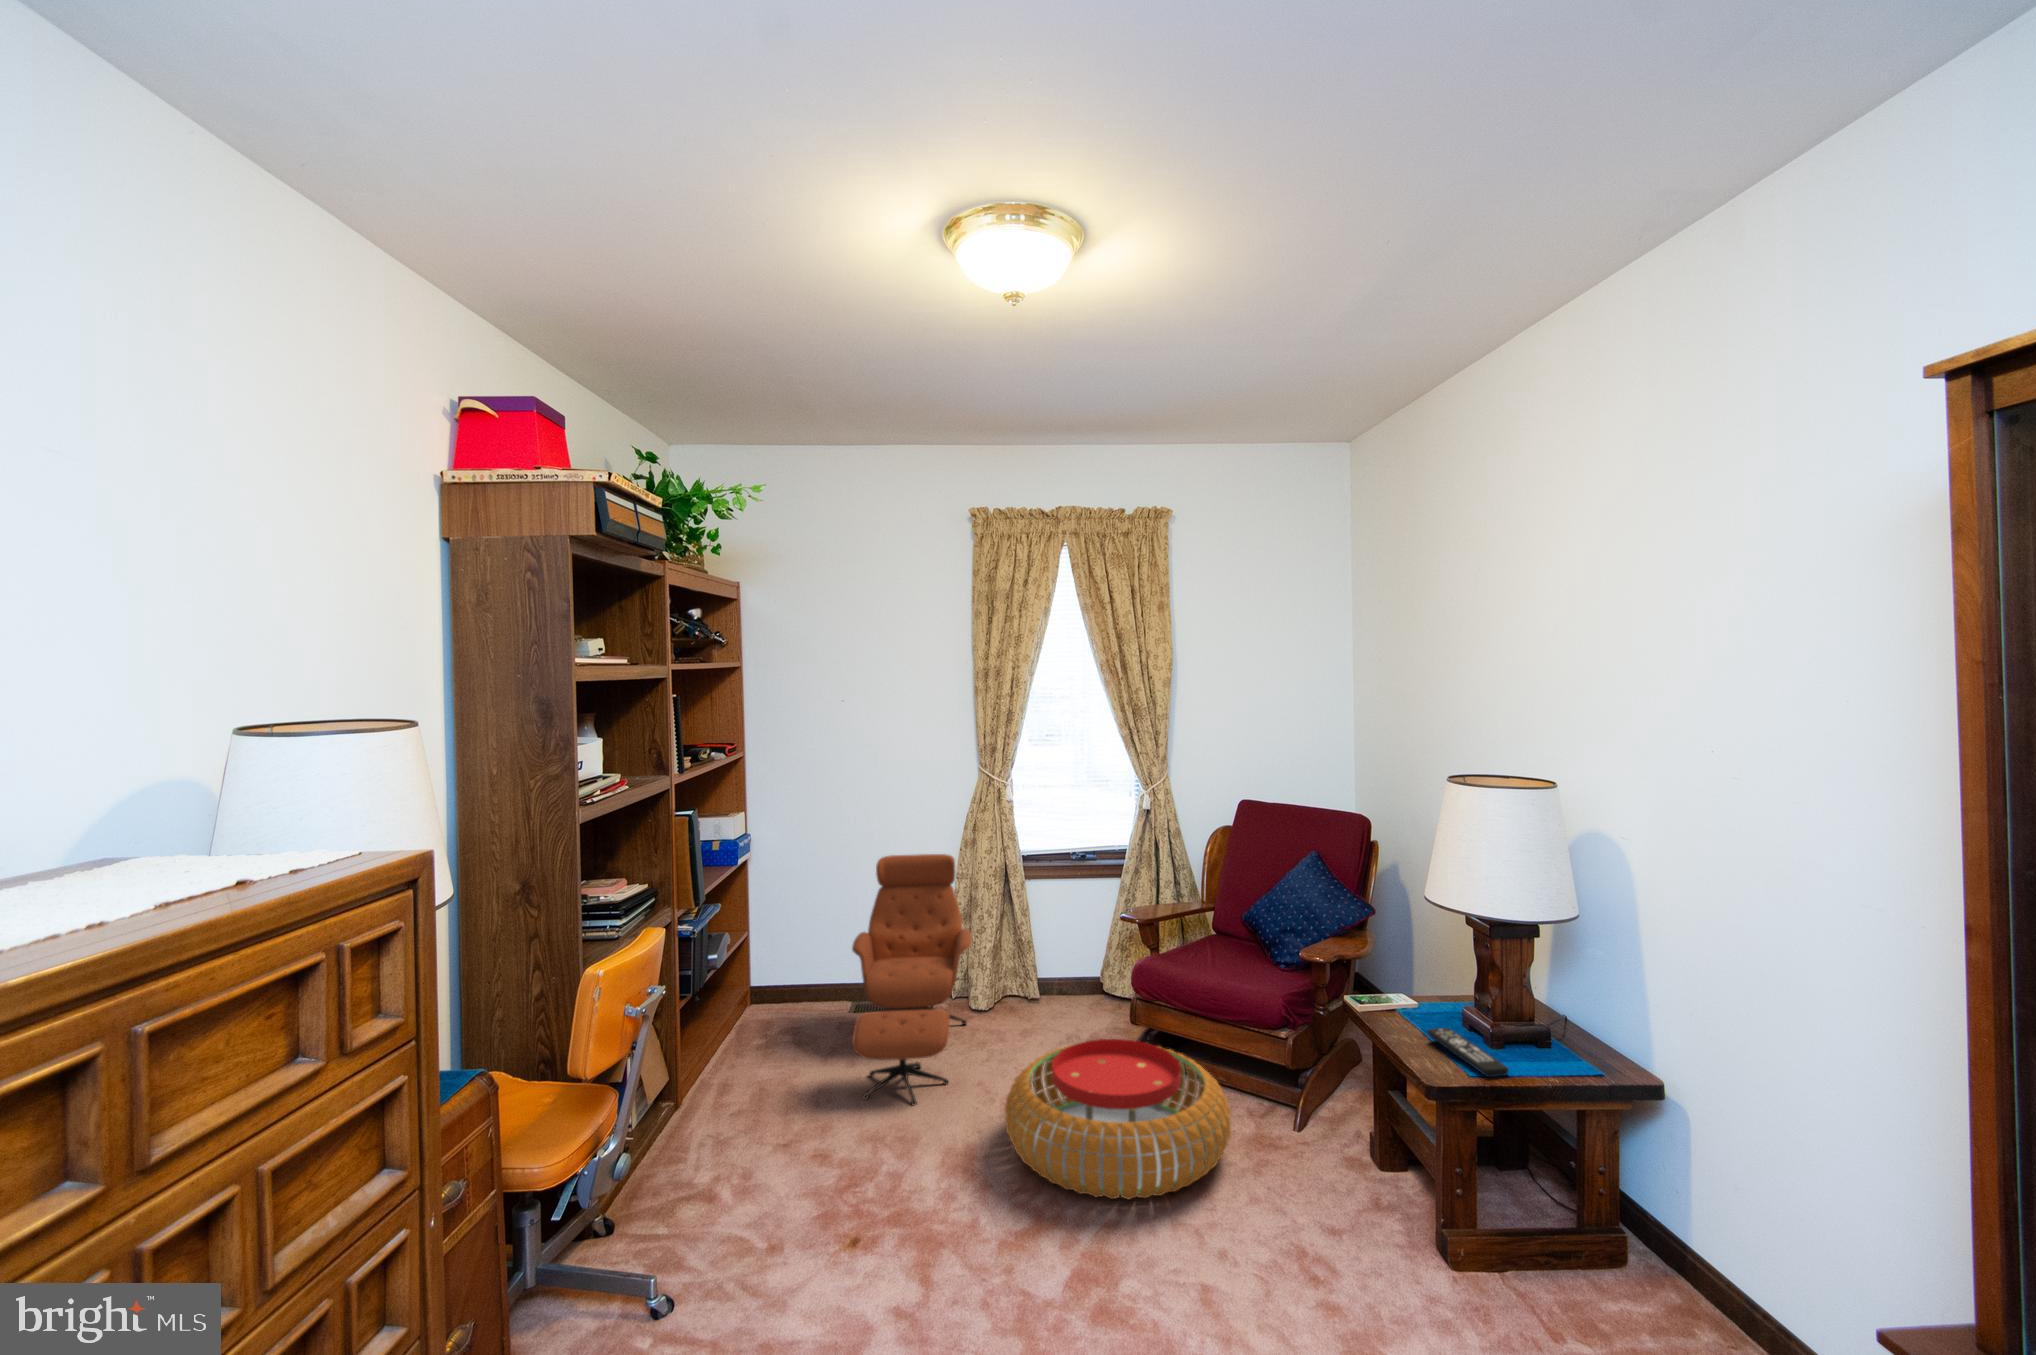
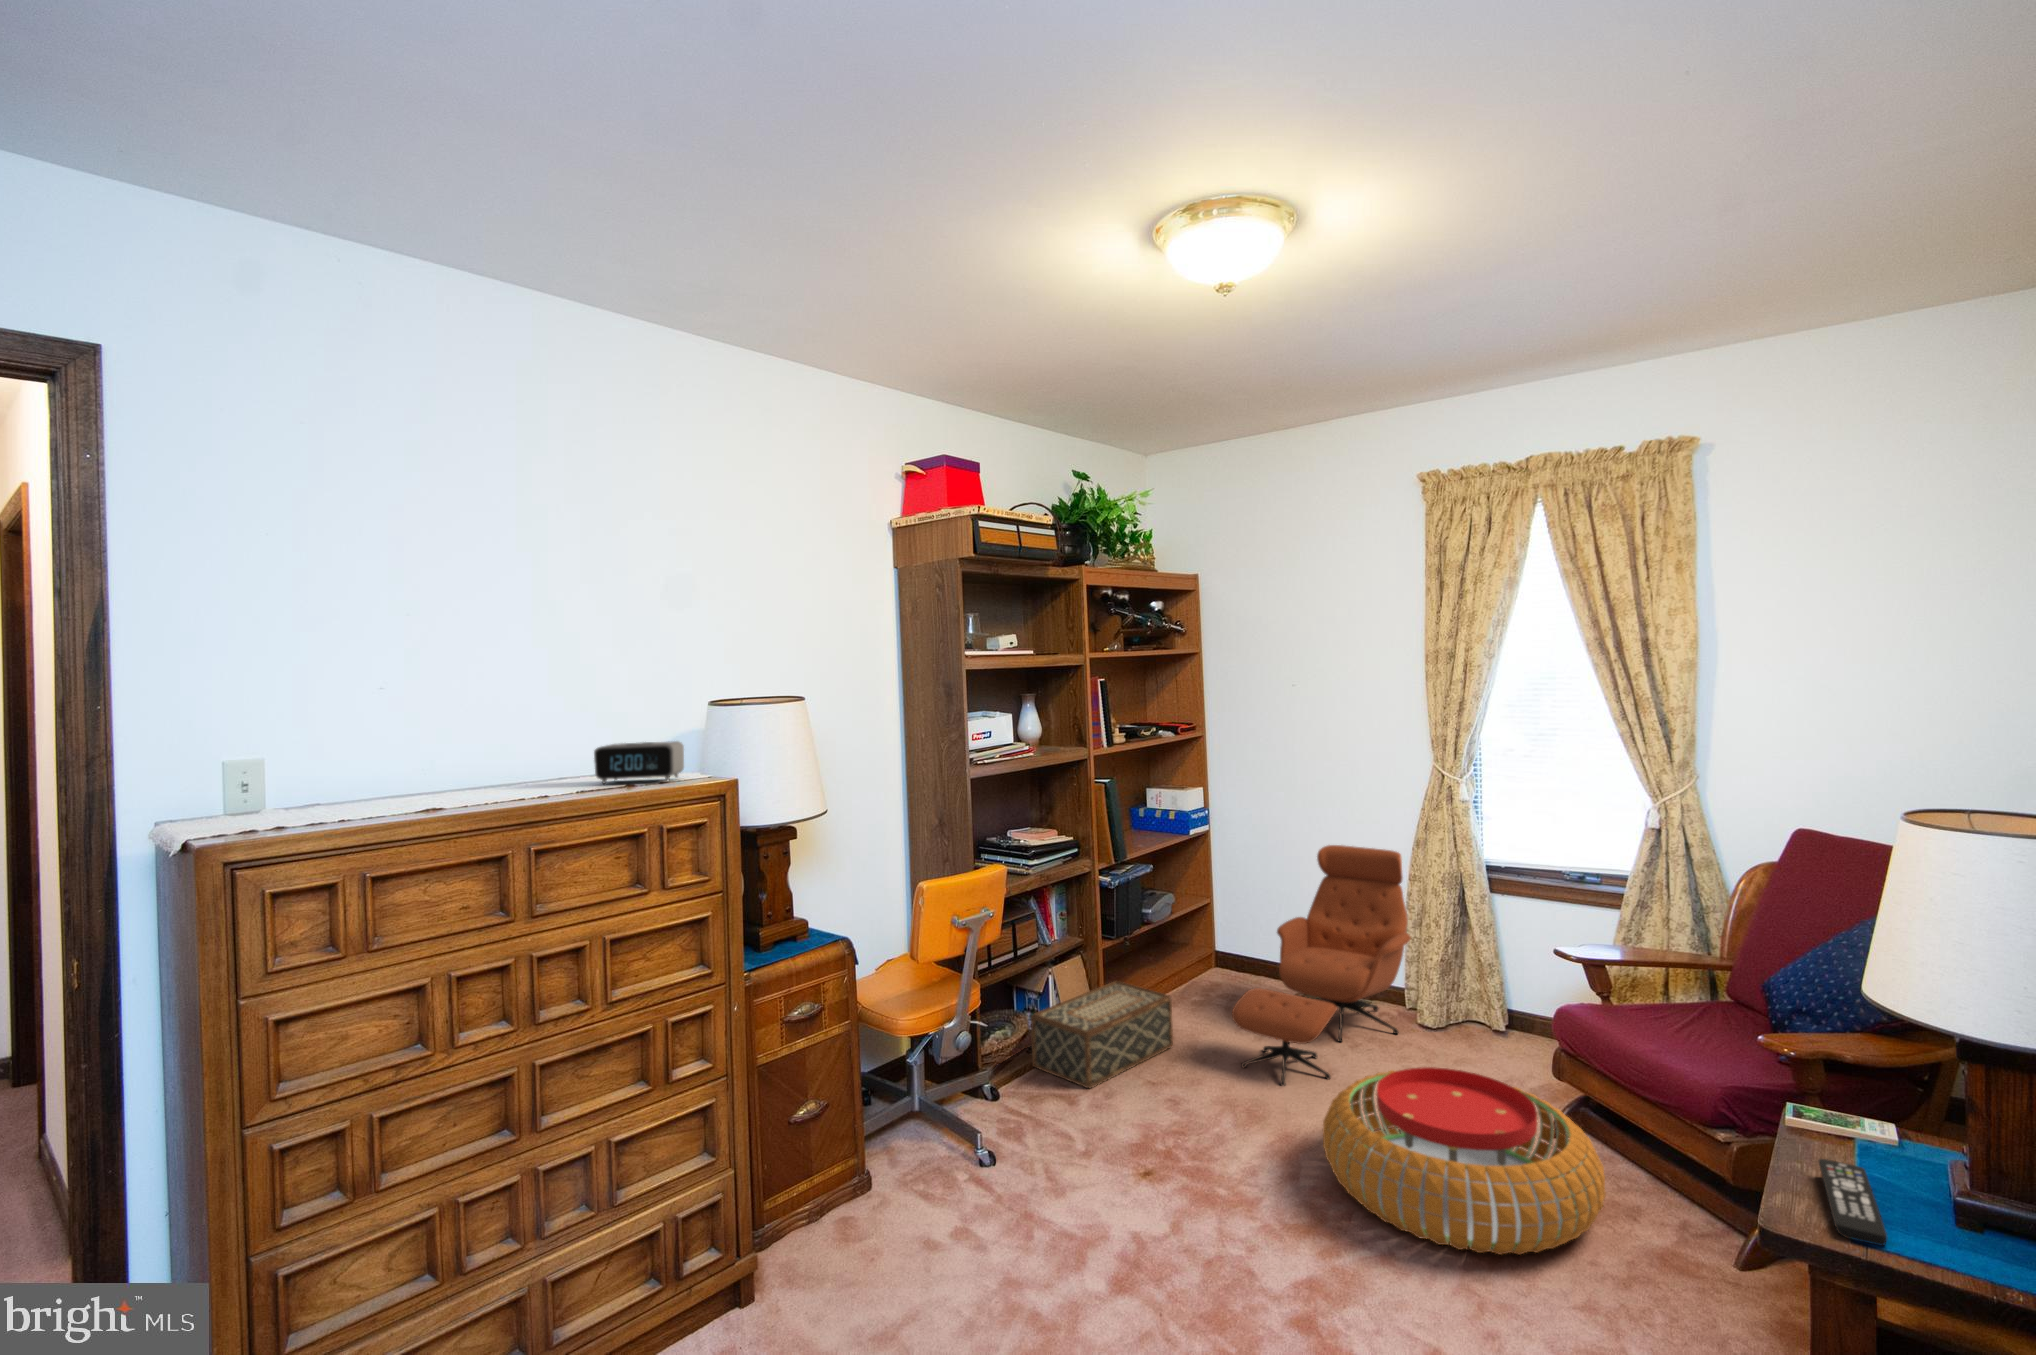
alarm clock: none [91,809,292,907] -> present [594,741,684,784]
woven basket: none [635,1044,781,1180] -> present [1031,981,1173,1088]

